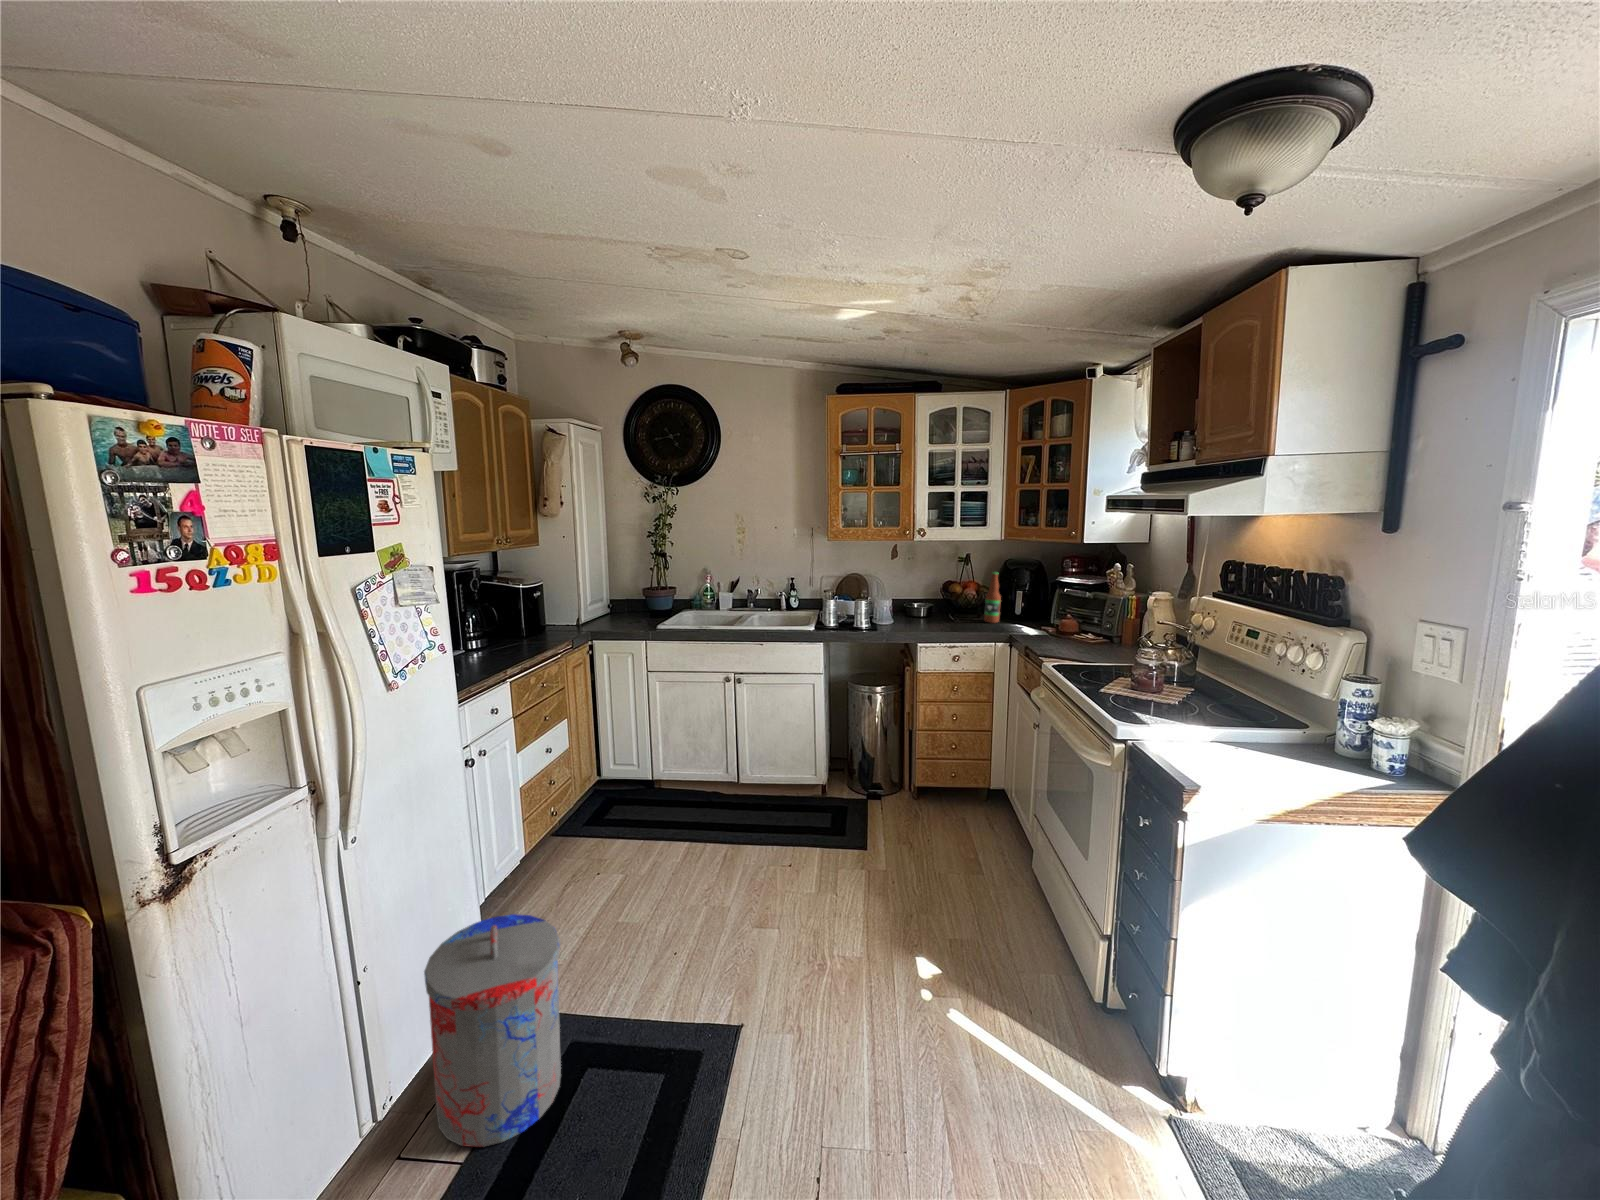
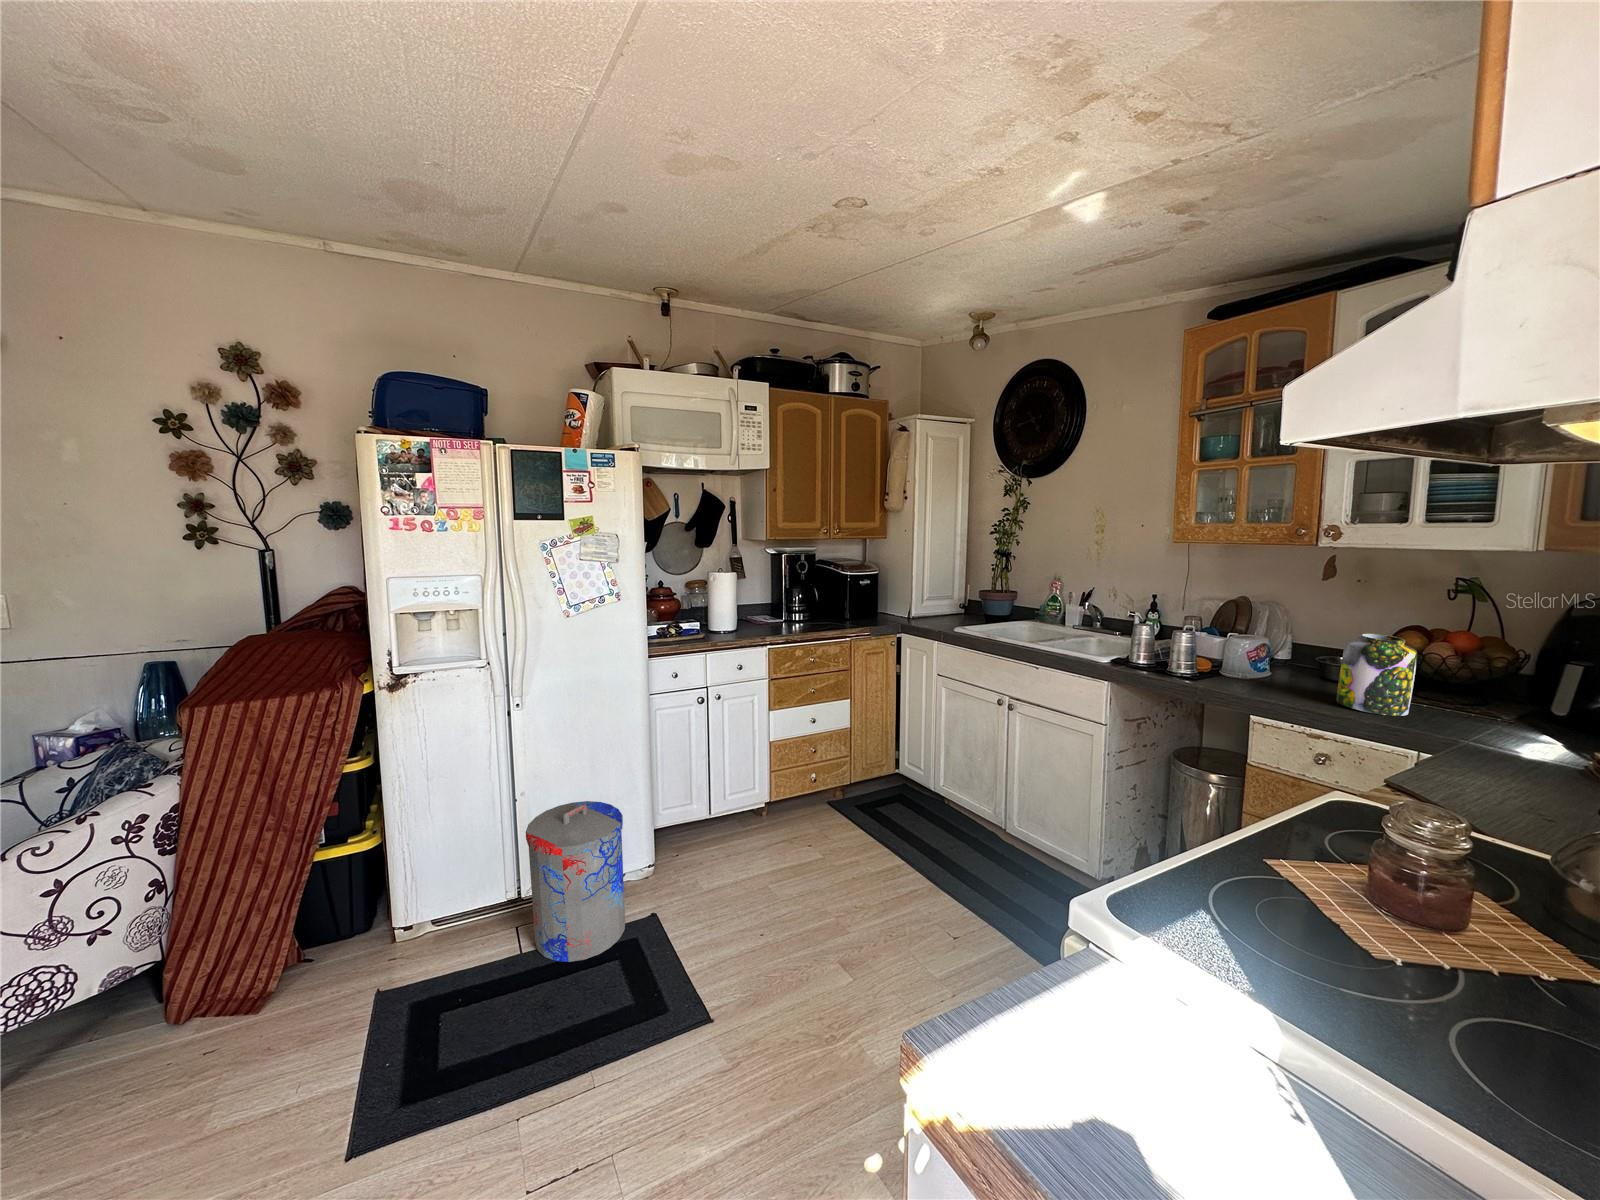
bottle: present [984,572,1001,623] -> none [1472,621,1525,727]
jar: none [936,586,968,627] -> present [1336,634,1417,716]

